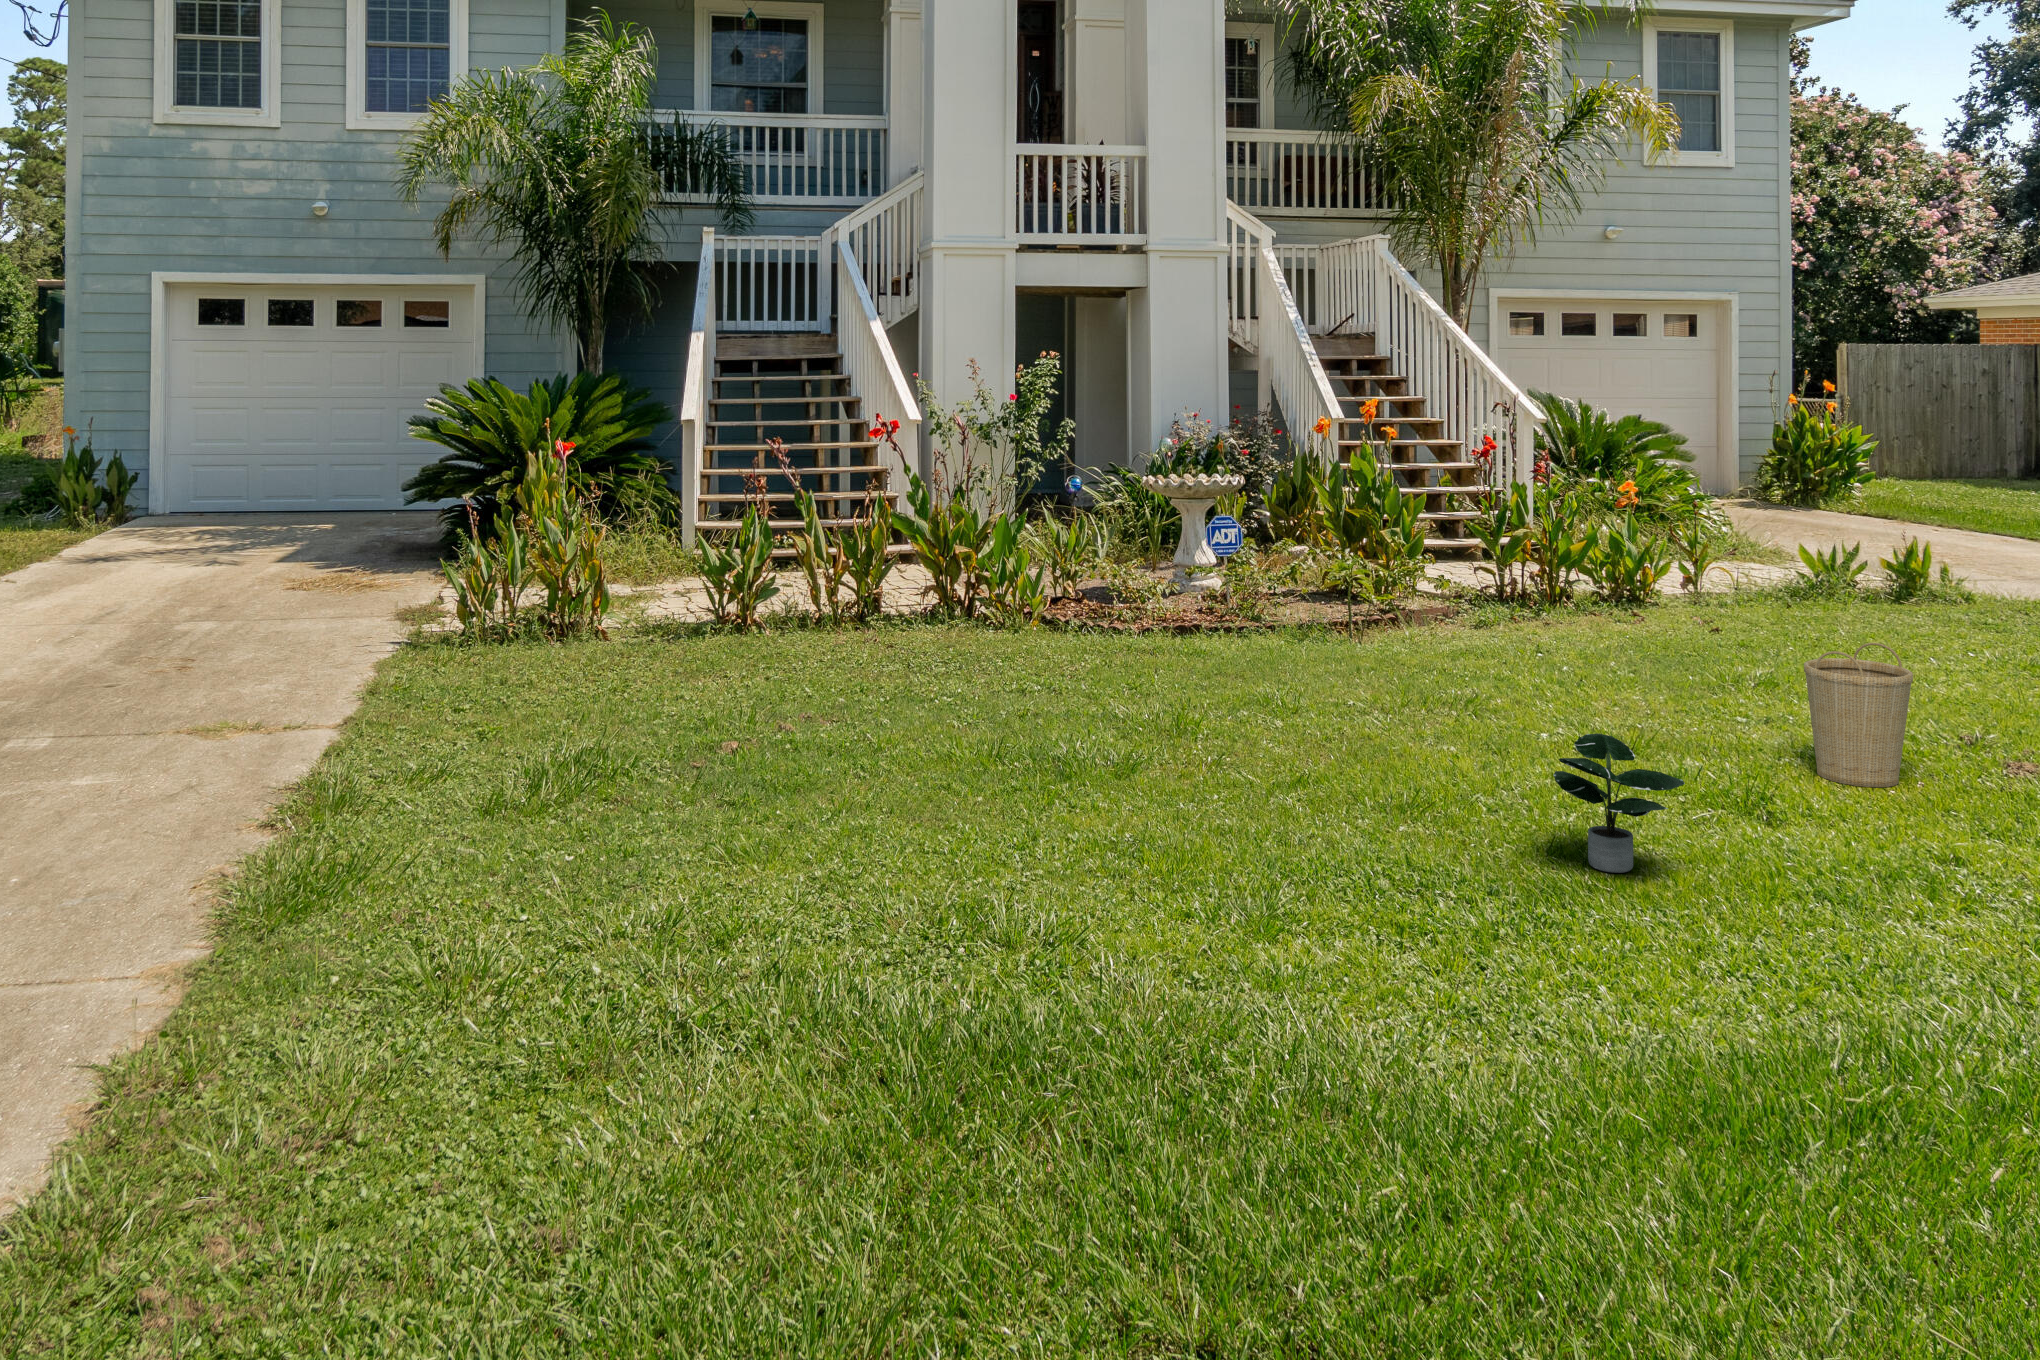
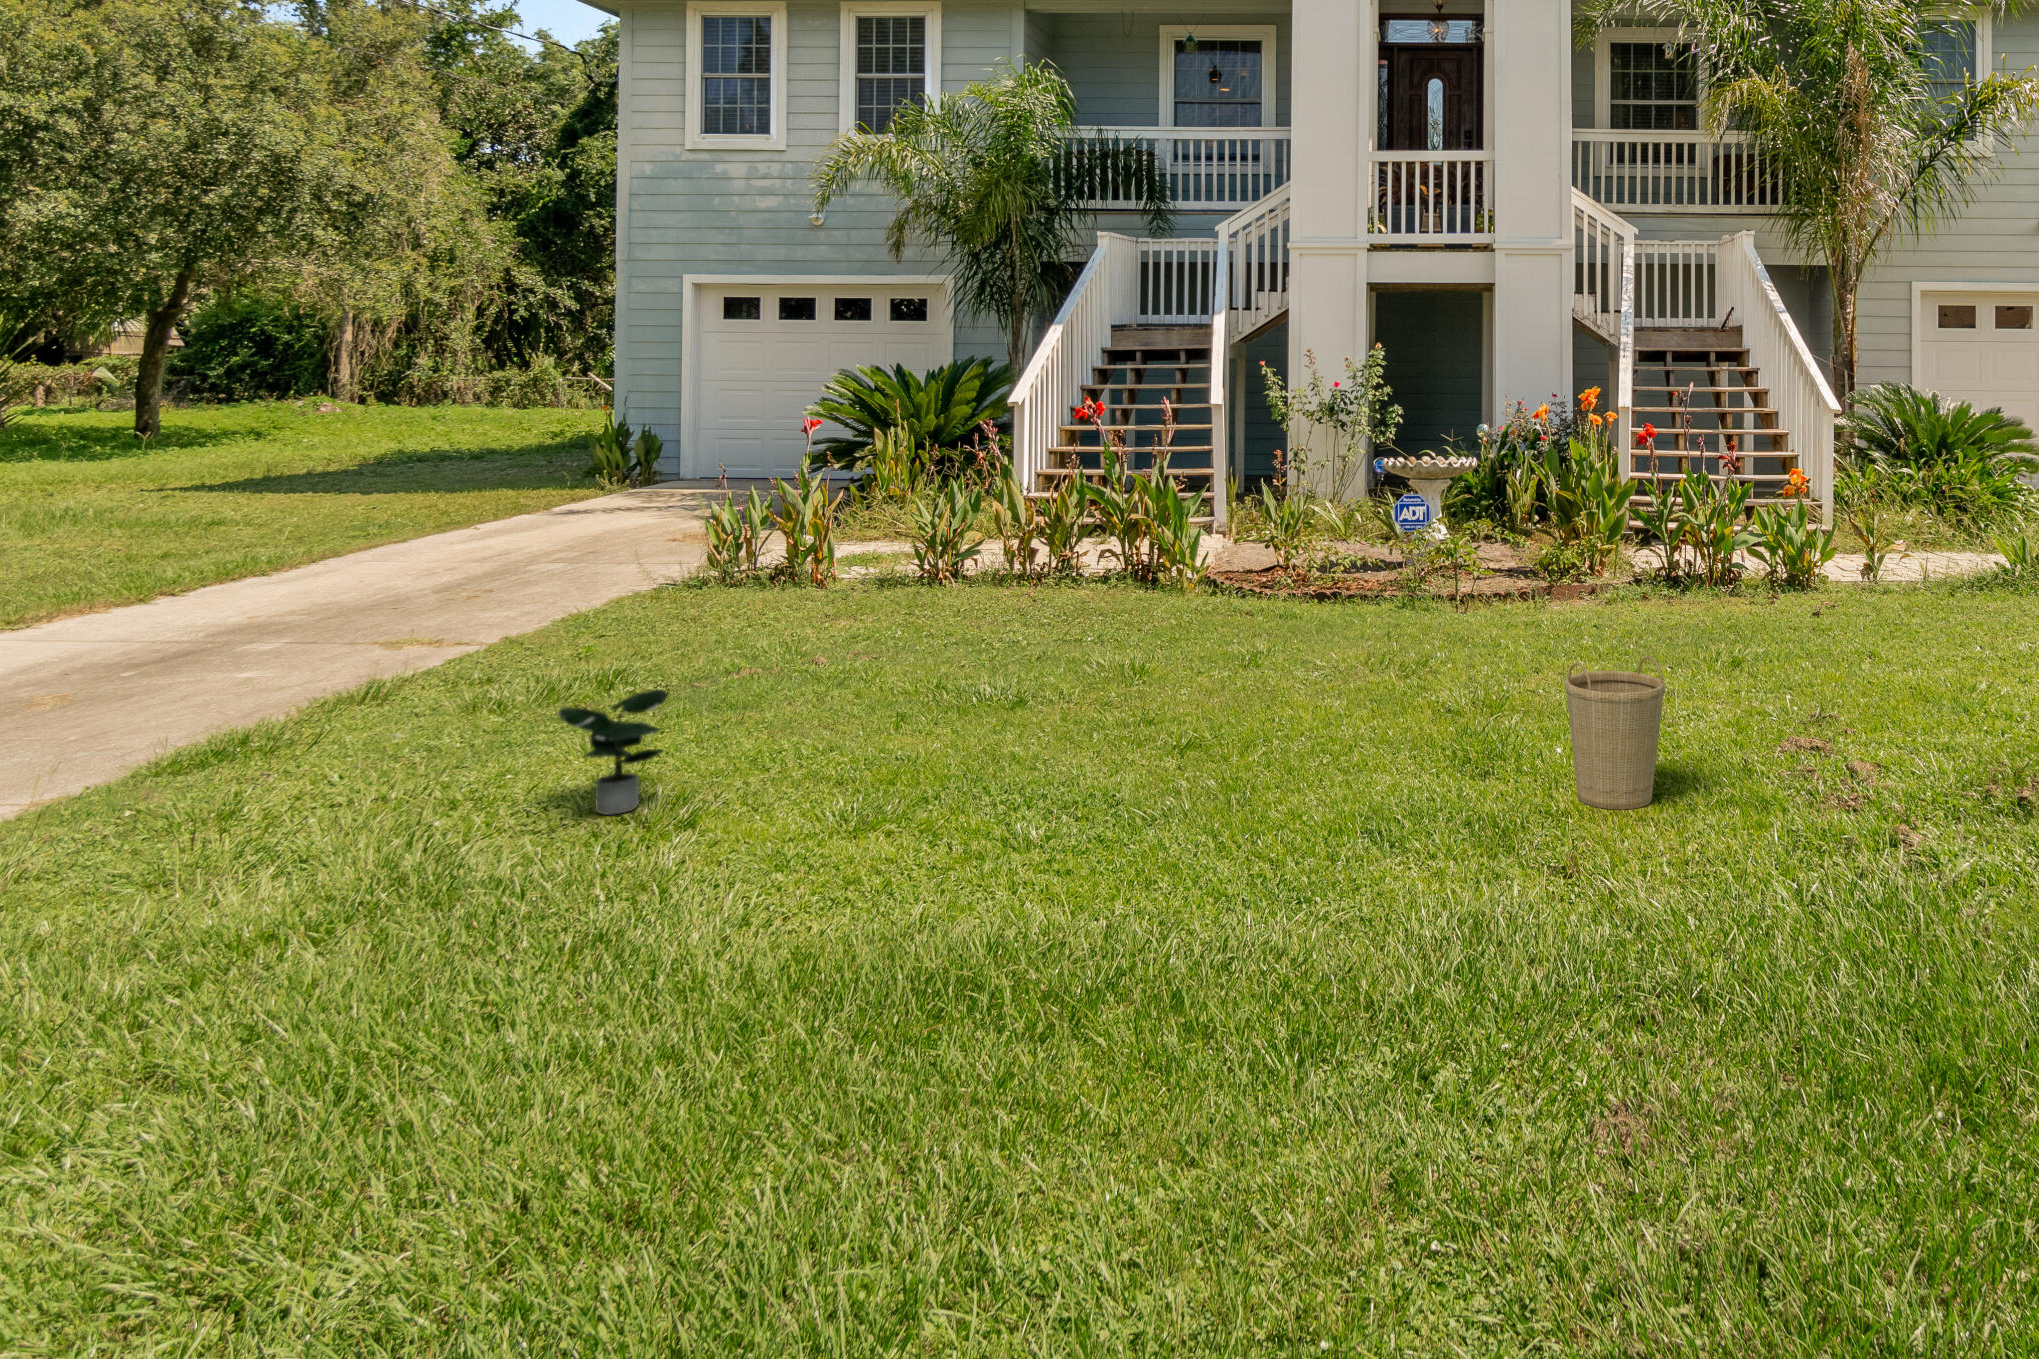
potted plant: present [1553,734,1685,873] -> present [558,690,668,815]

